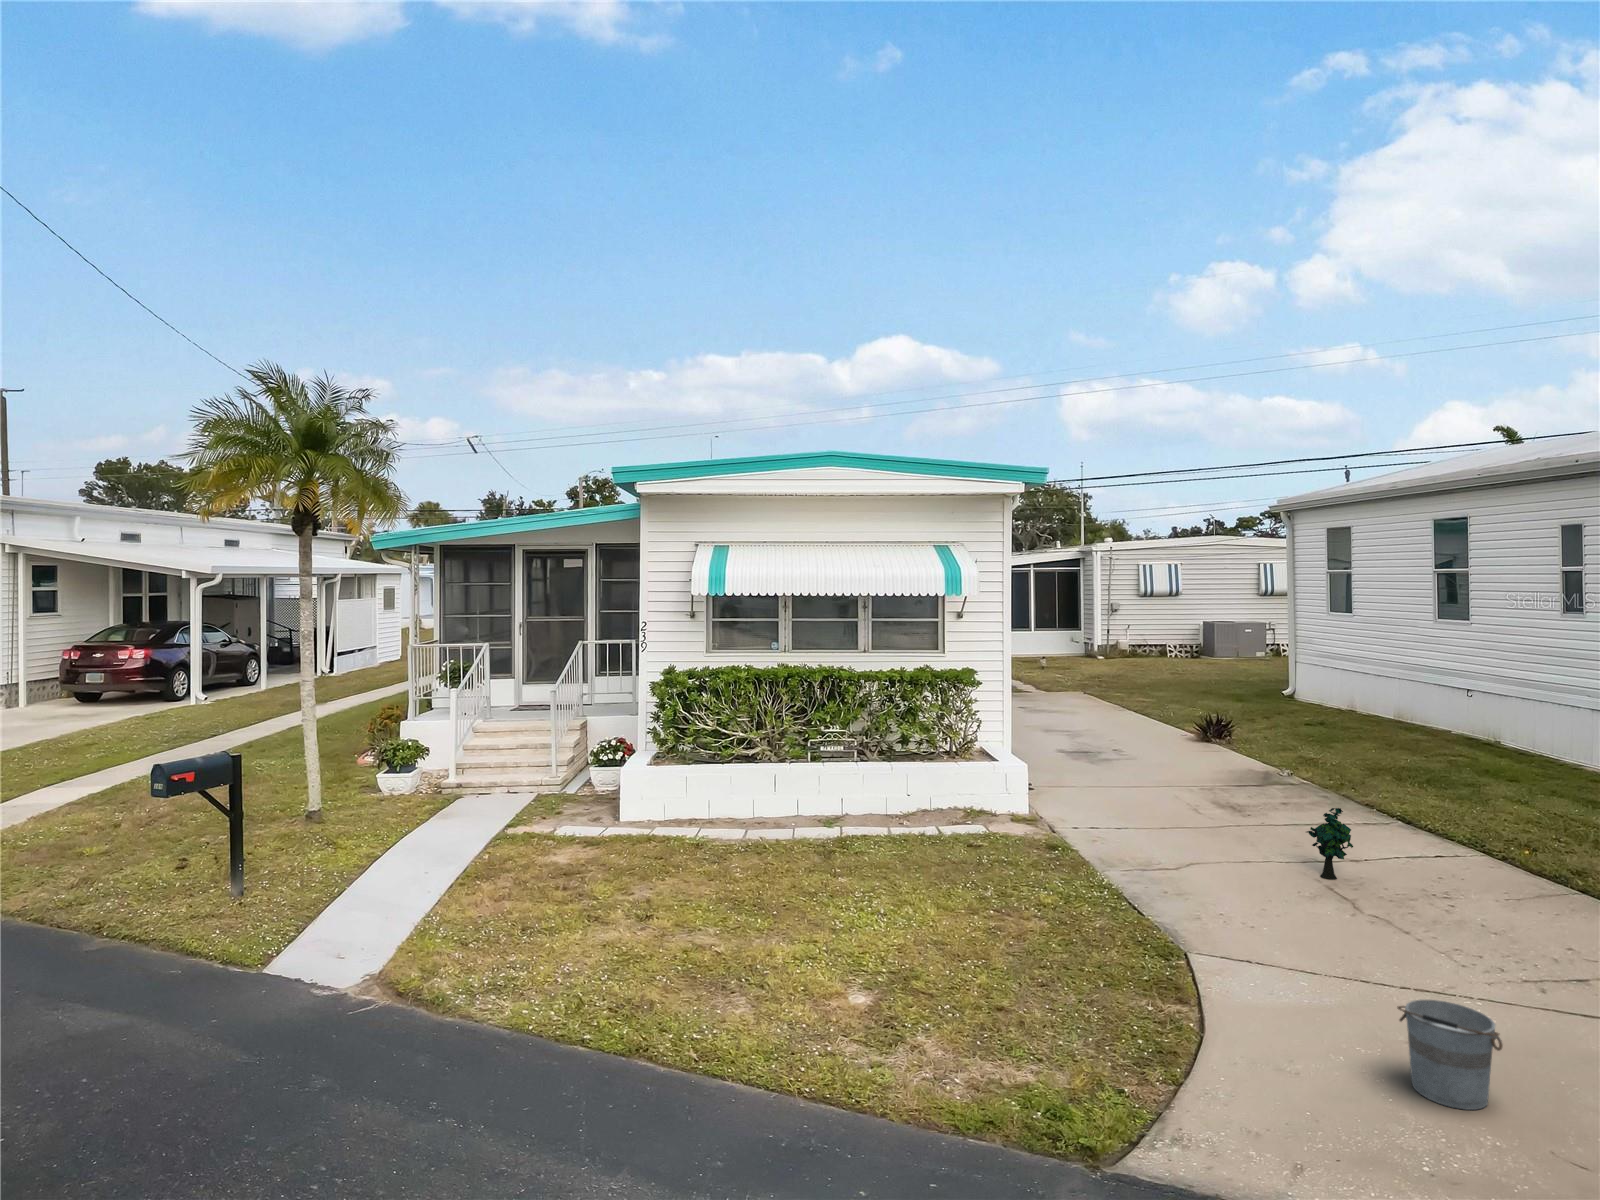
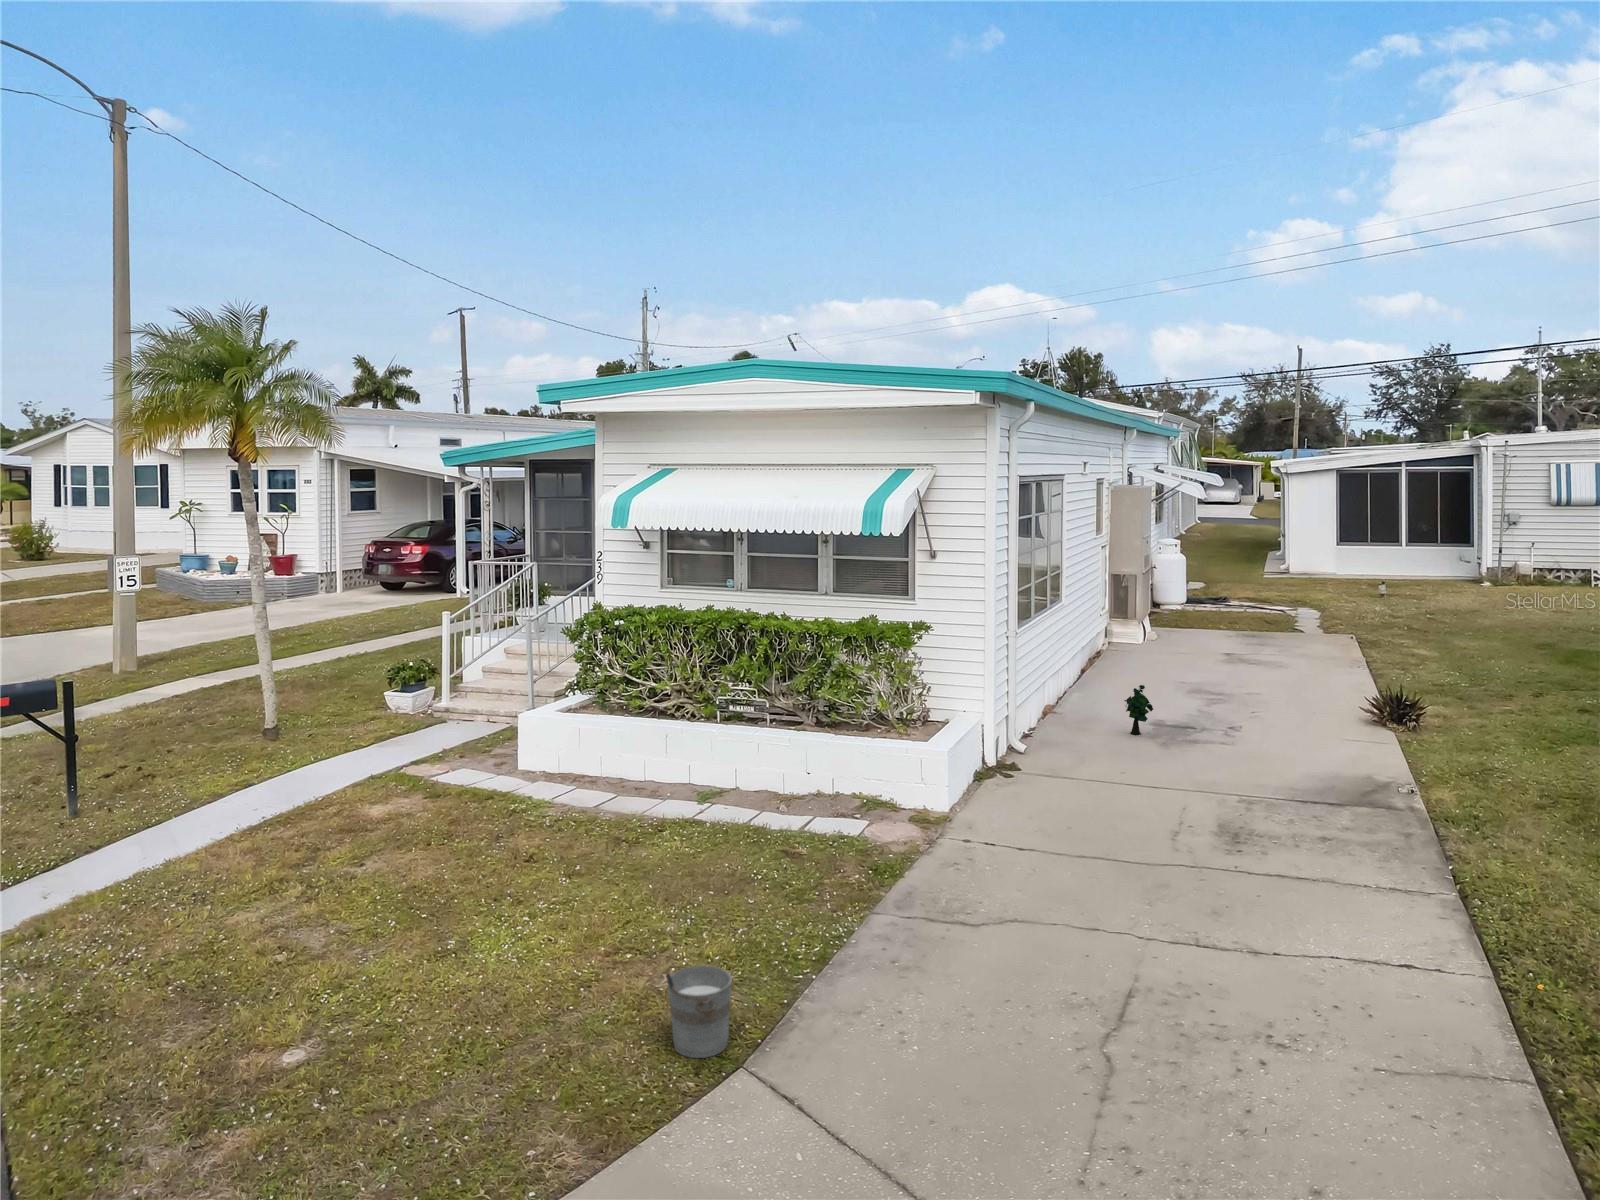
decorative plant: present [1307,808,1353,879] -> present [1124,685,1153,735]

